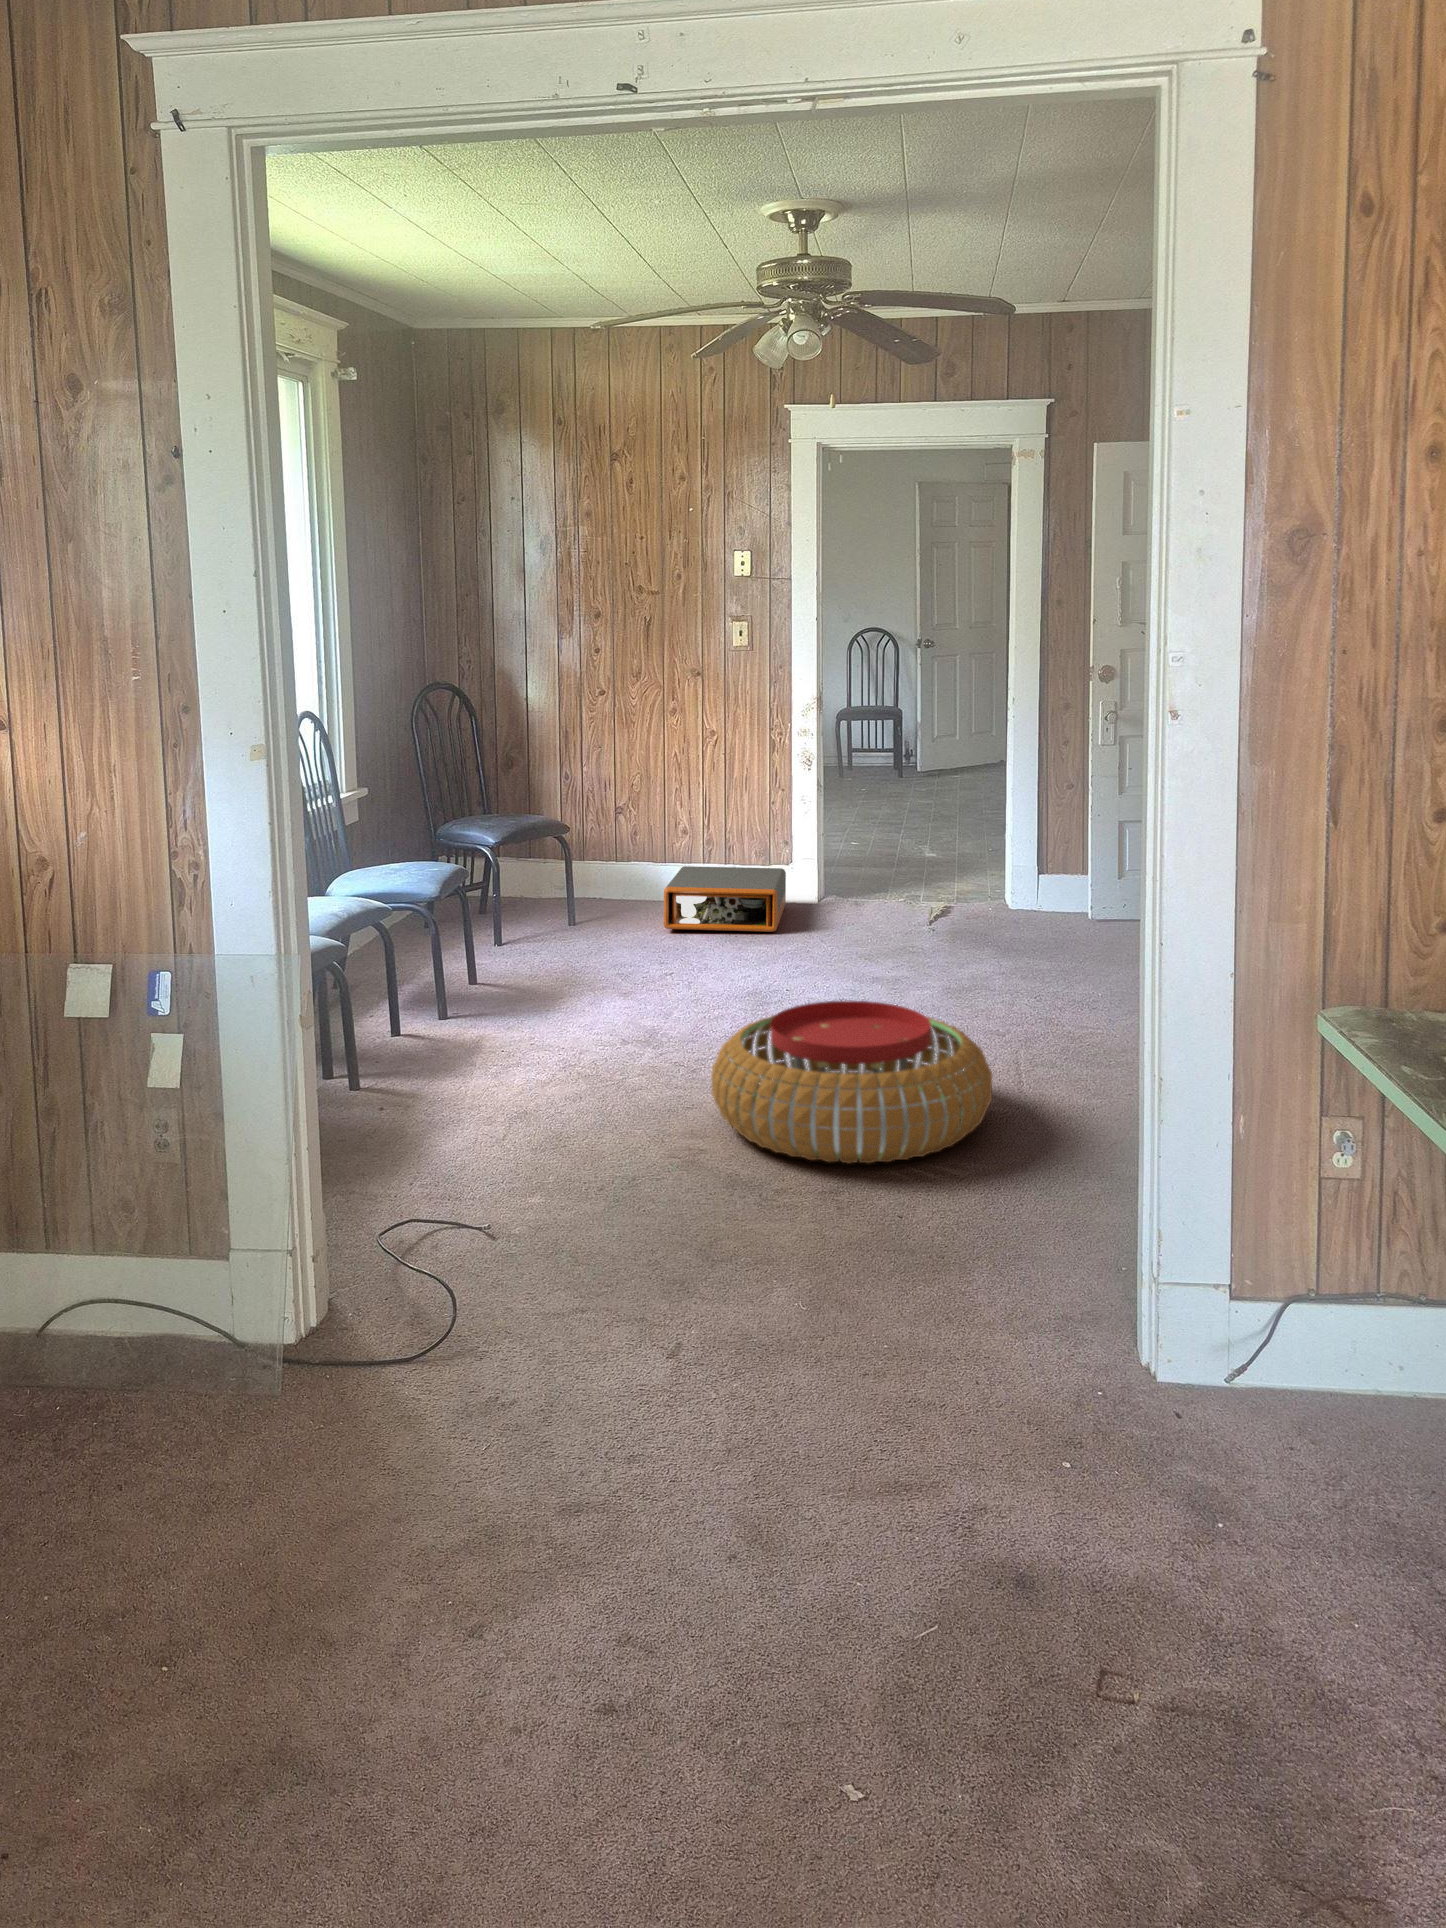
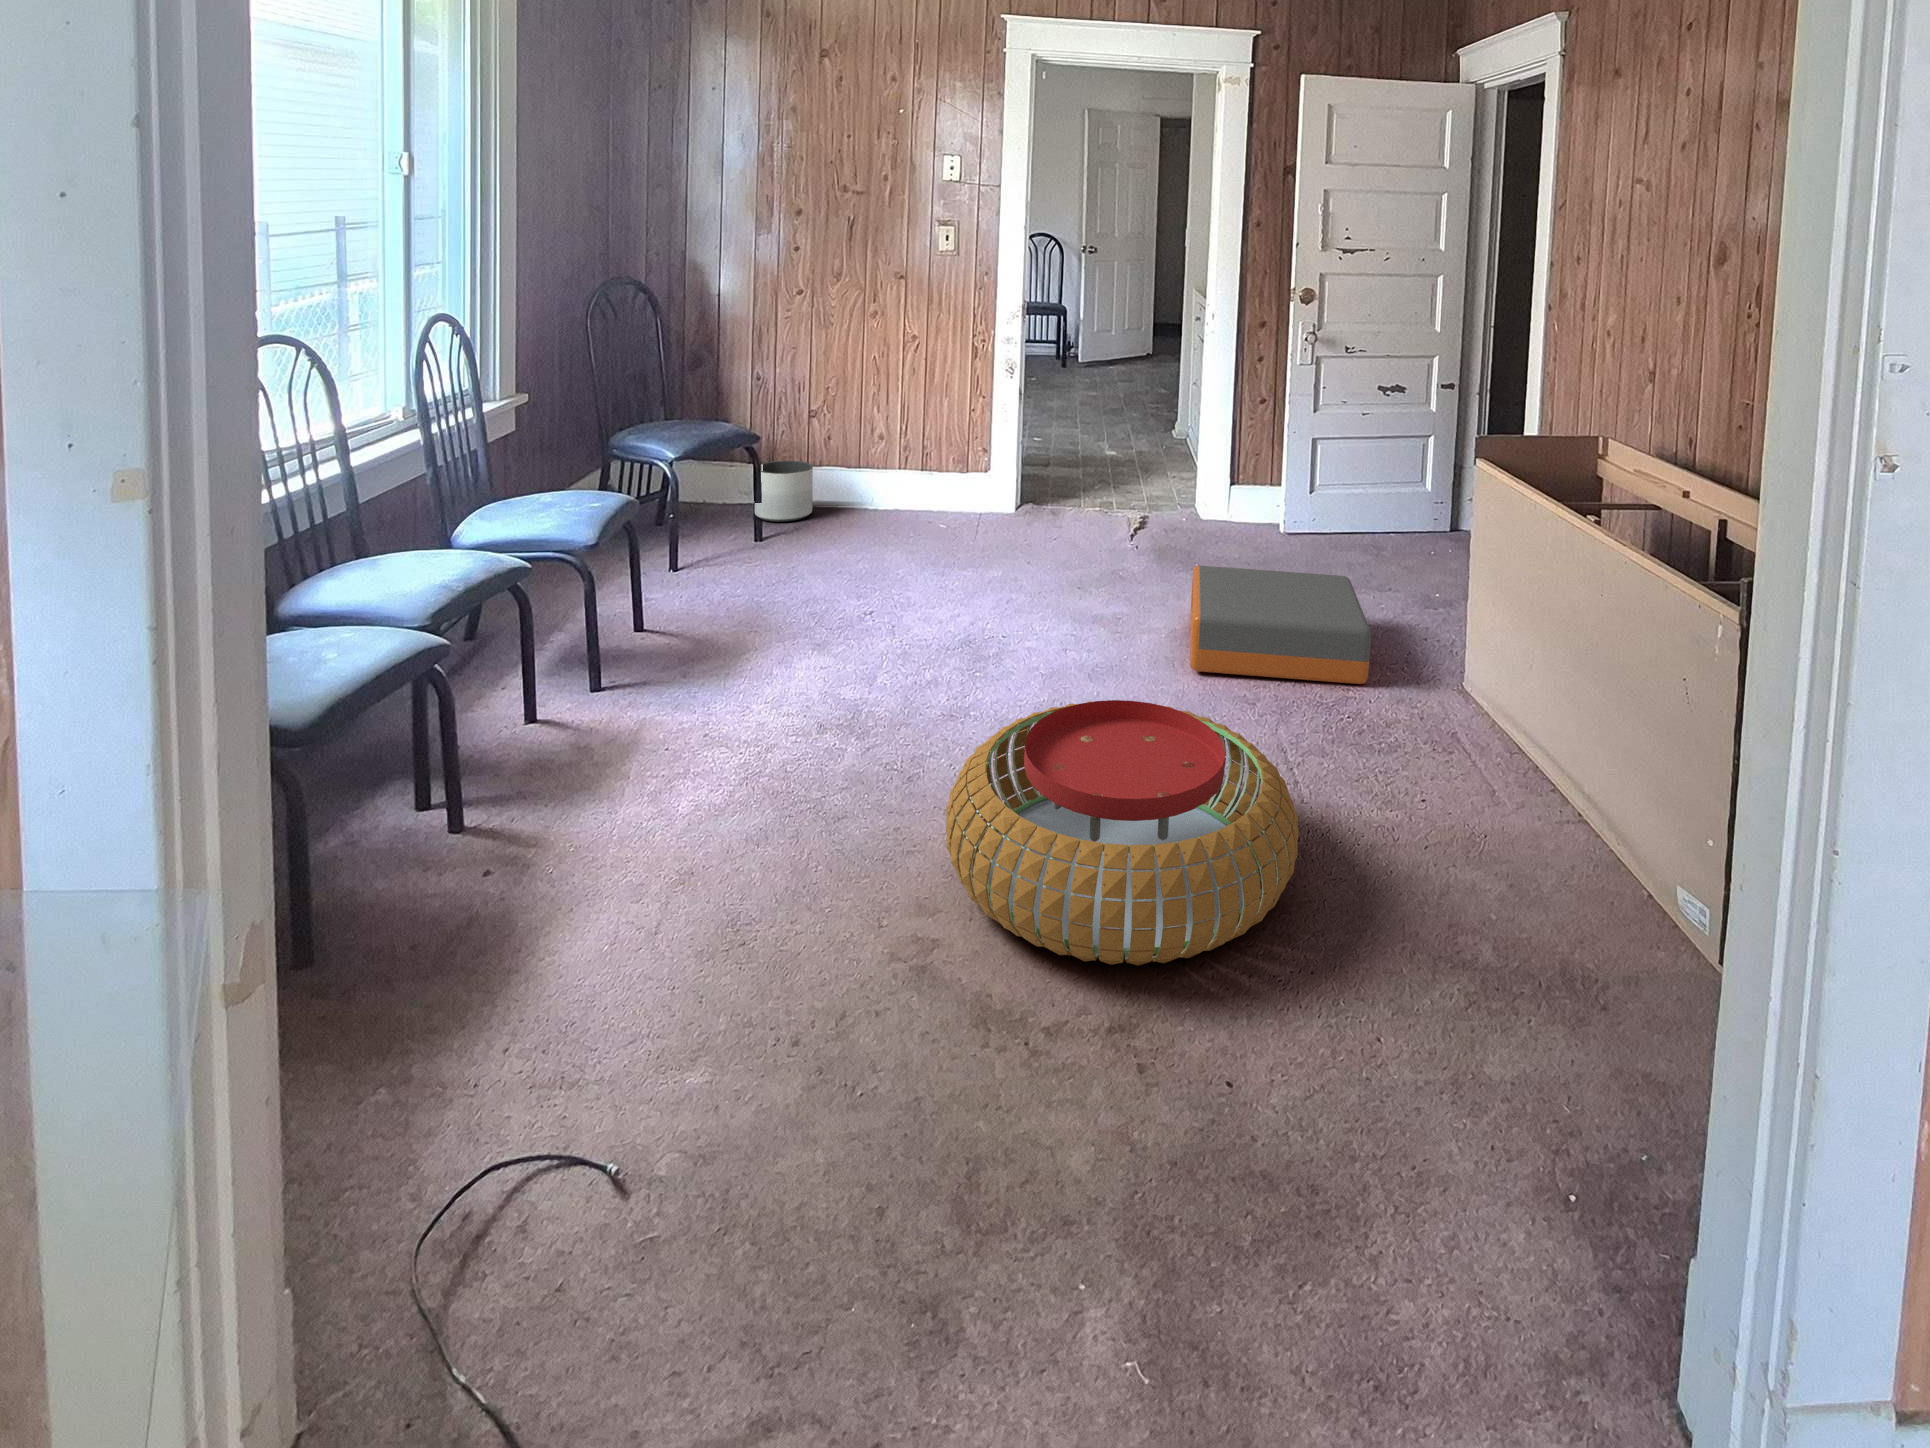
planter: none [564,857,618,913] -> present [755,461,813,522]
storage box: present [664,866,786,932] -> present [1190,565,1371,684]

